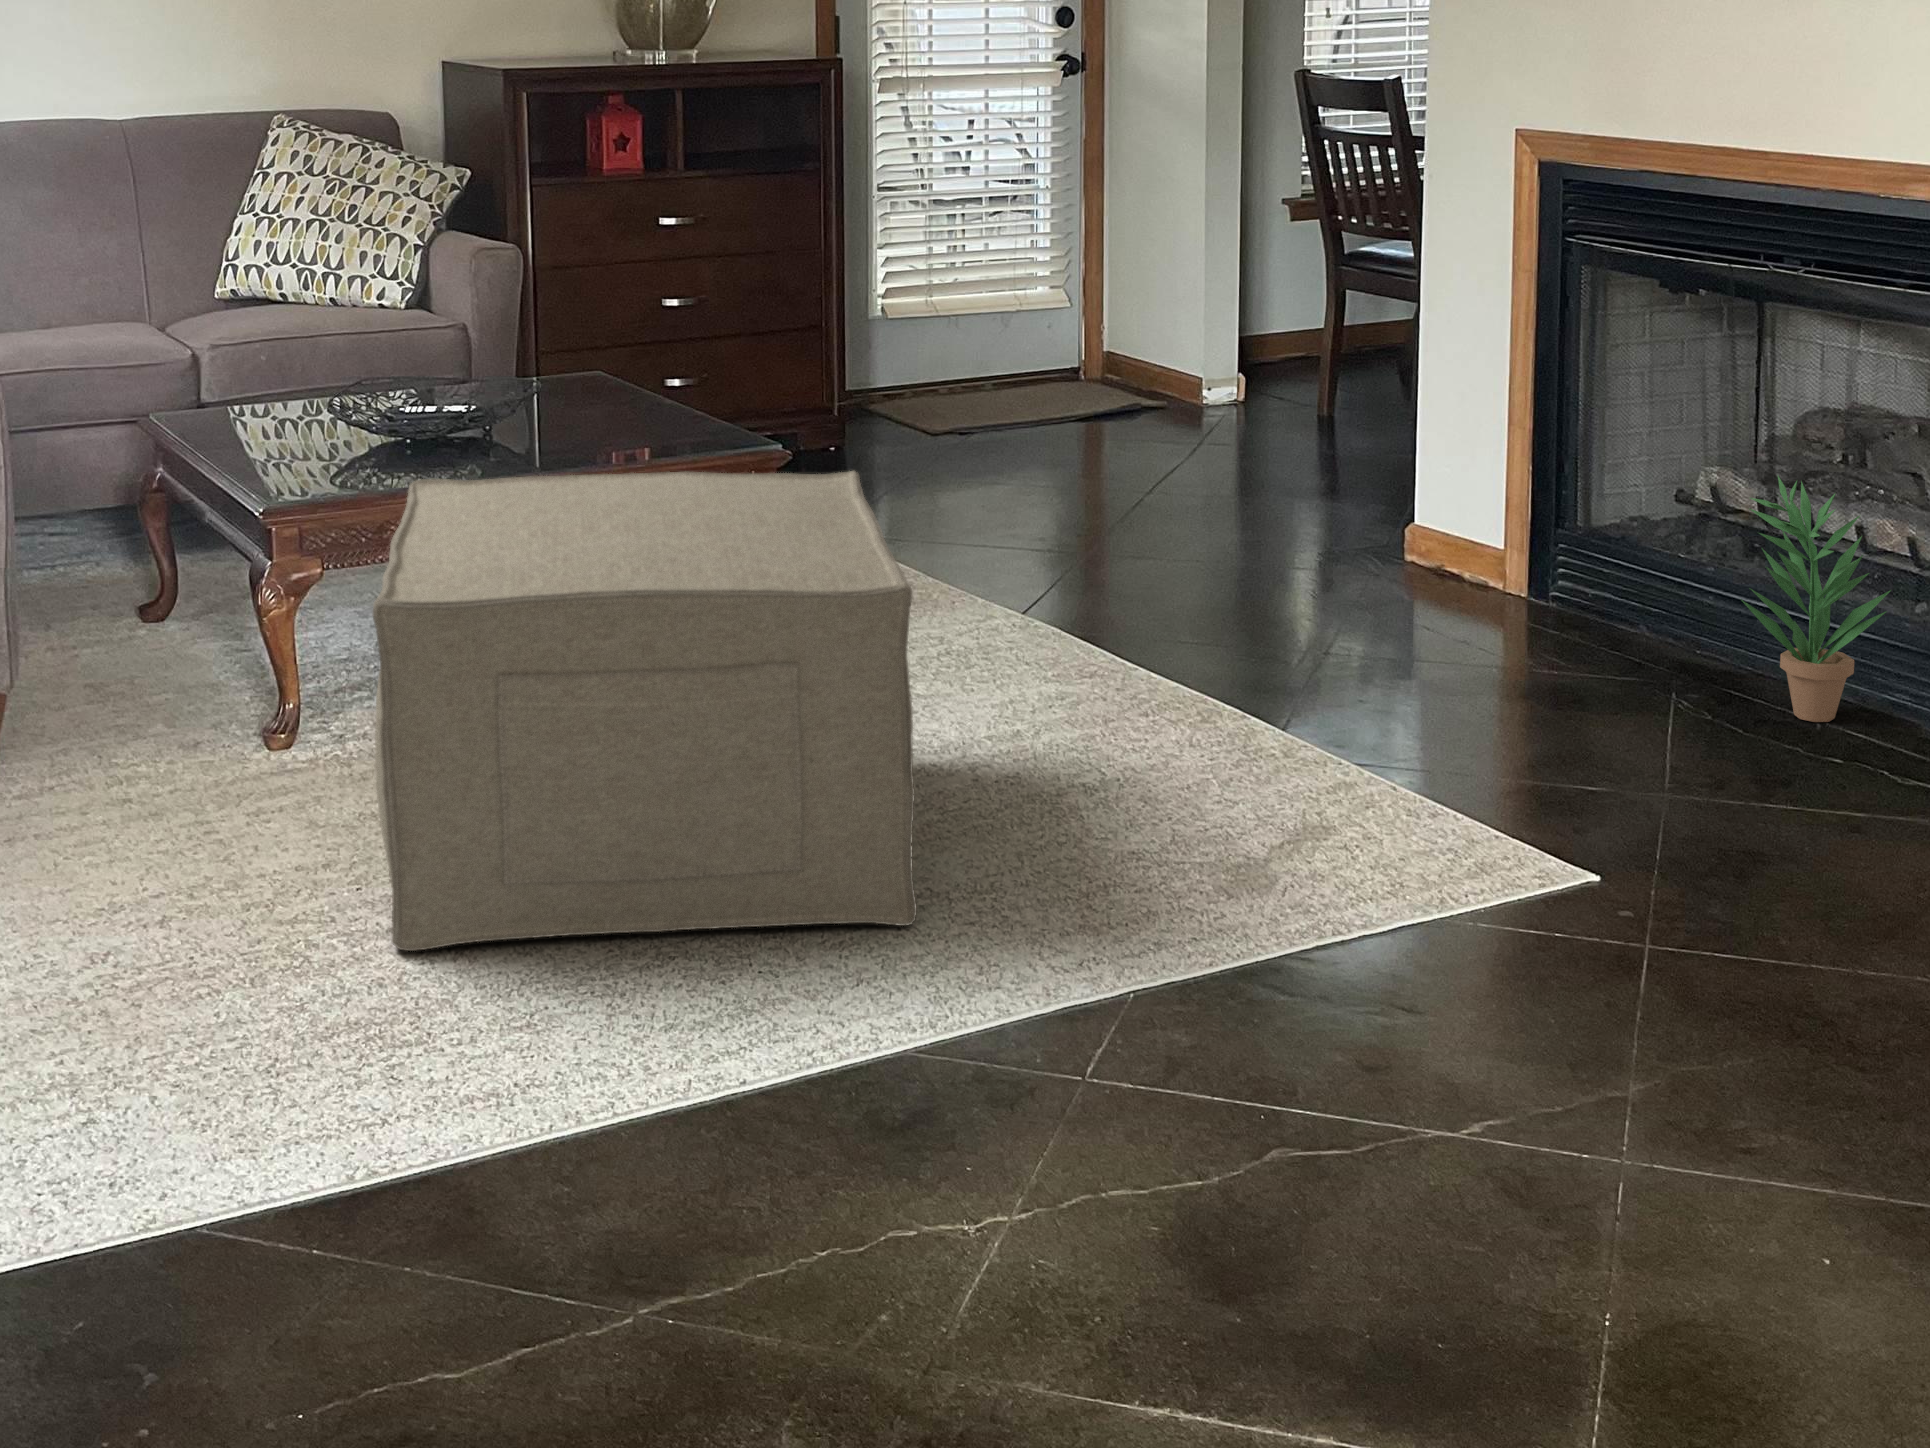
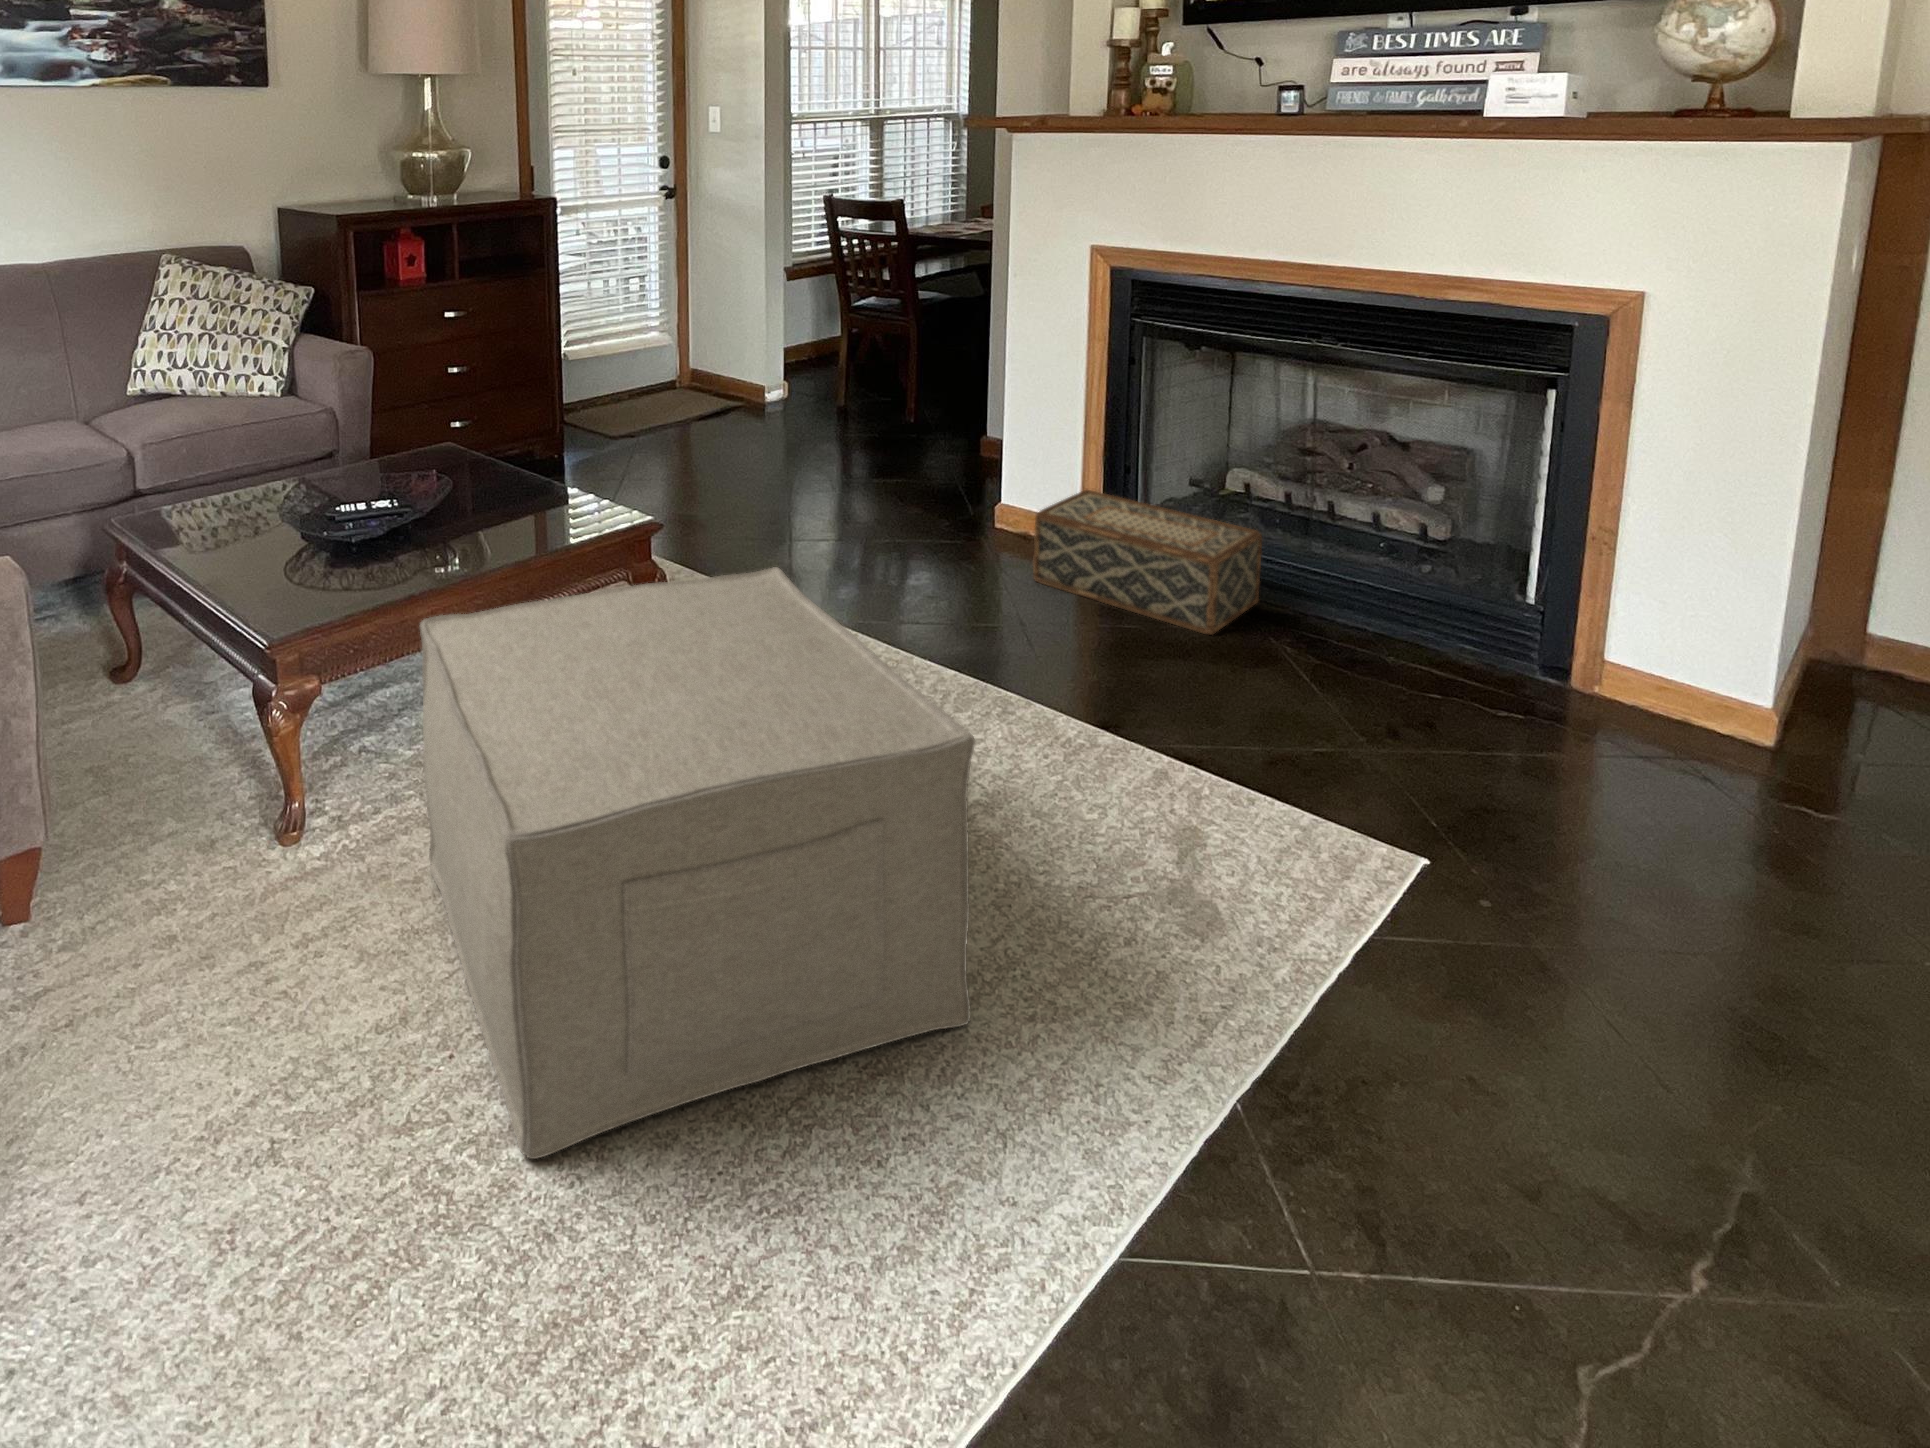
potted plant: present [1740,476,1891,722] -> none [1321,492,1423,659]
woven basket: none [1402,495,1717,683] -> present [1033,490,1262,635]

